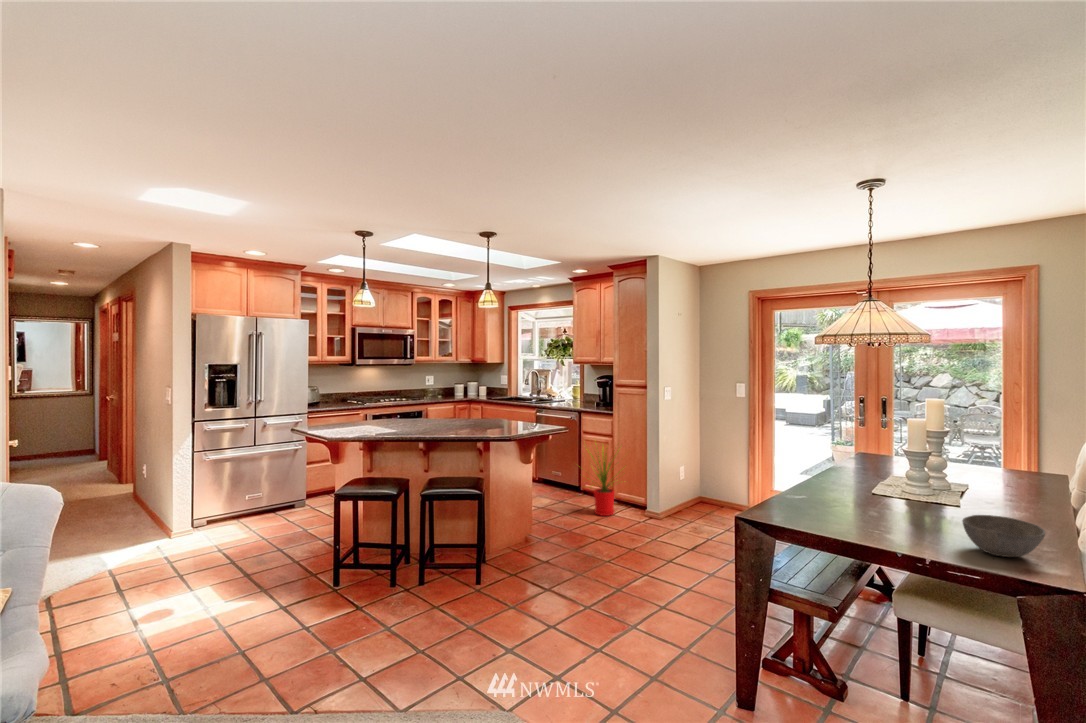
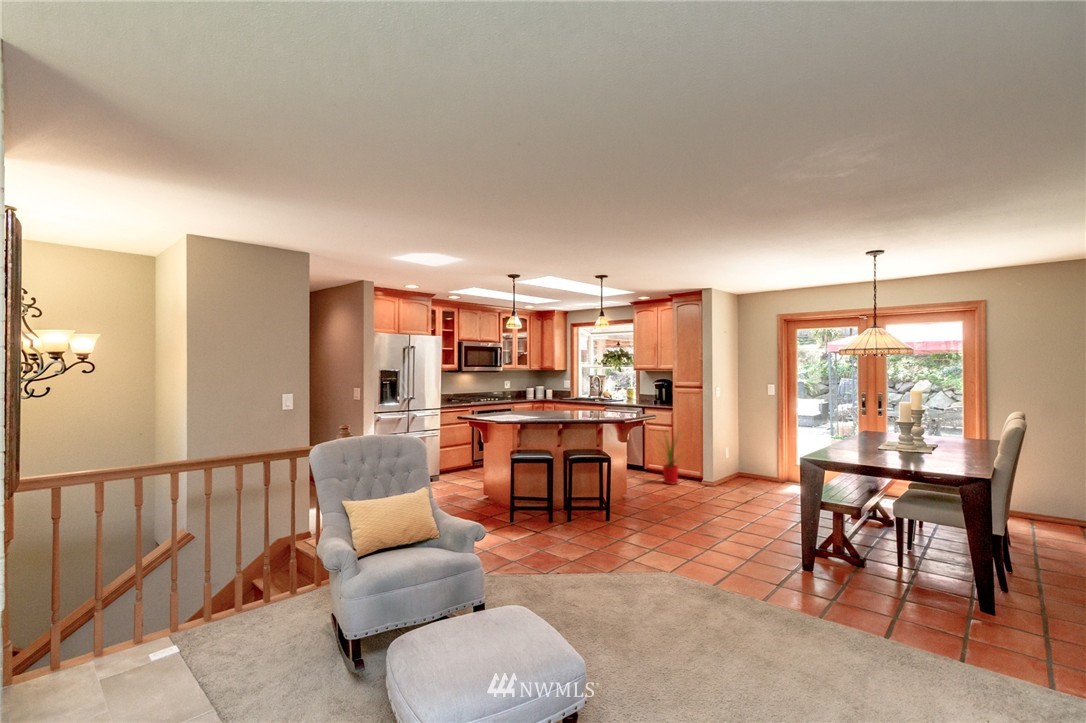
bowl: present [962,515,1045,557] -> none [932,449,974,468]

